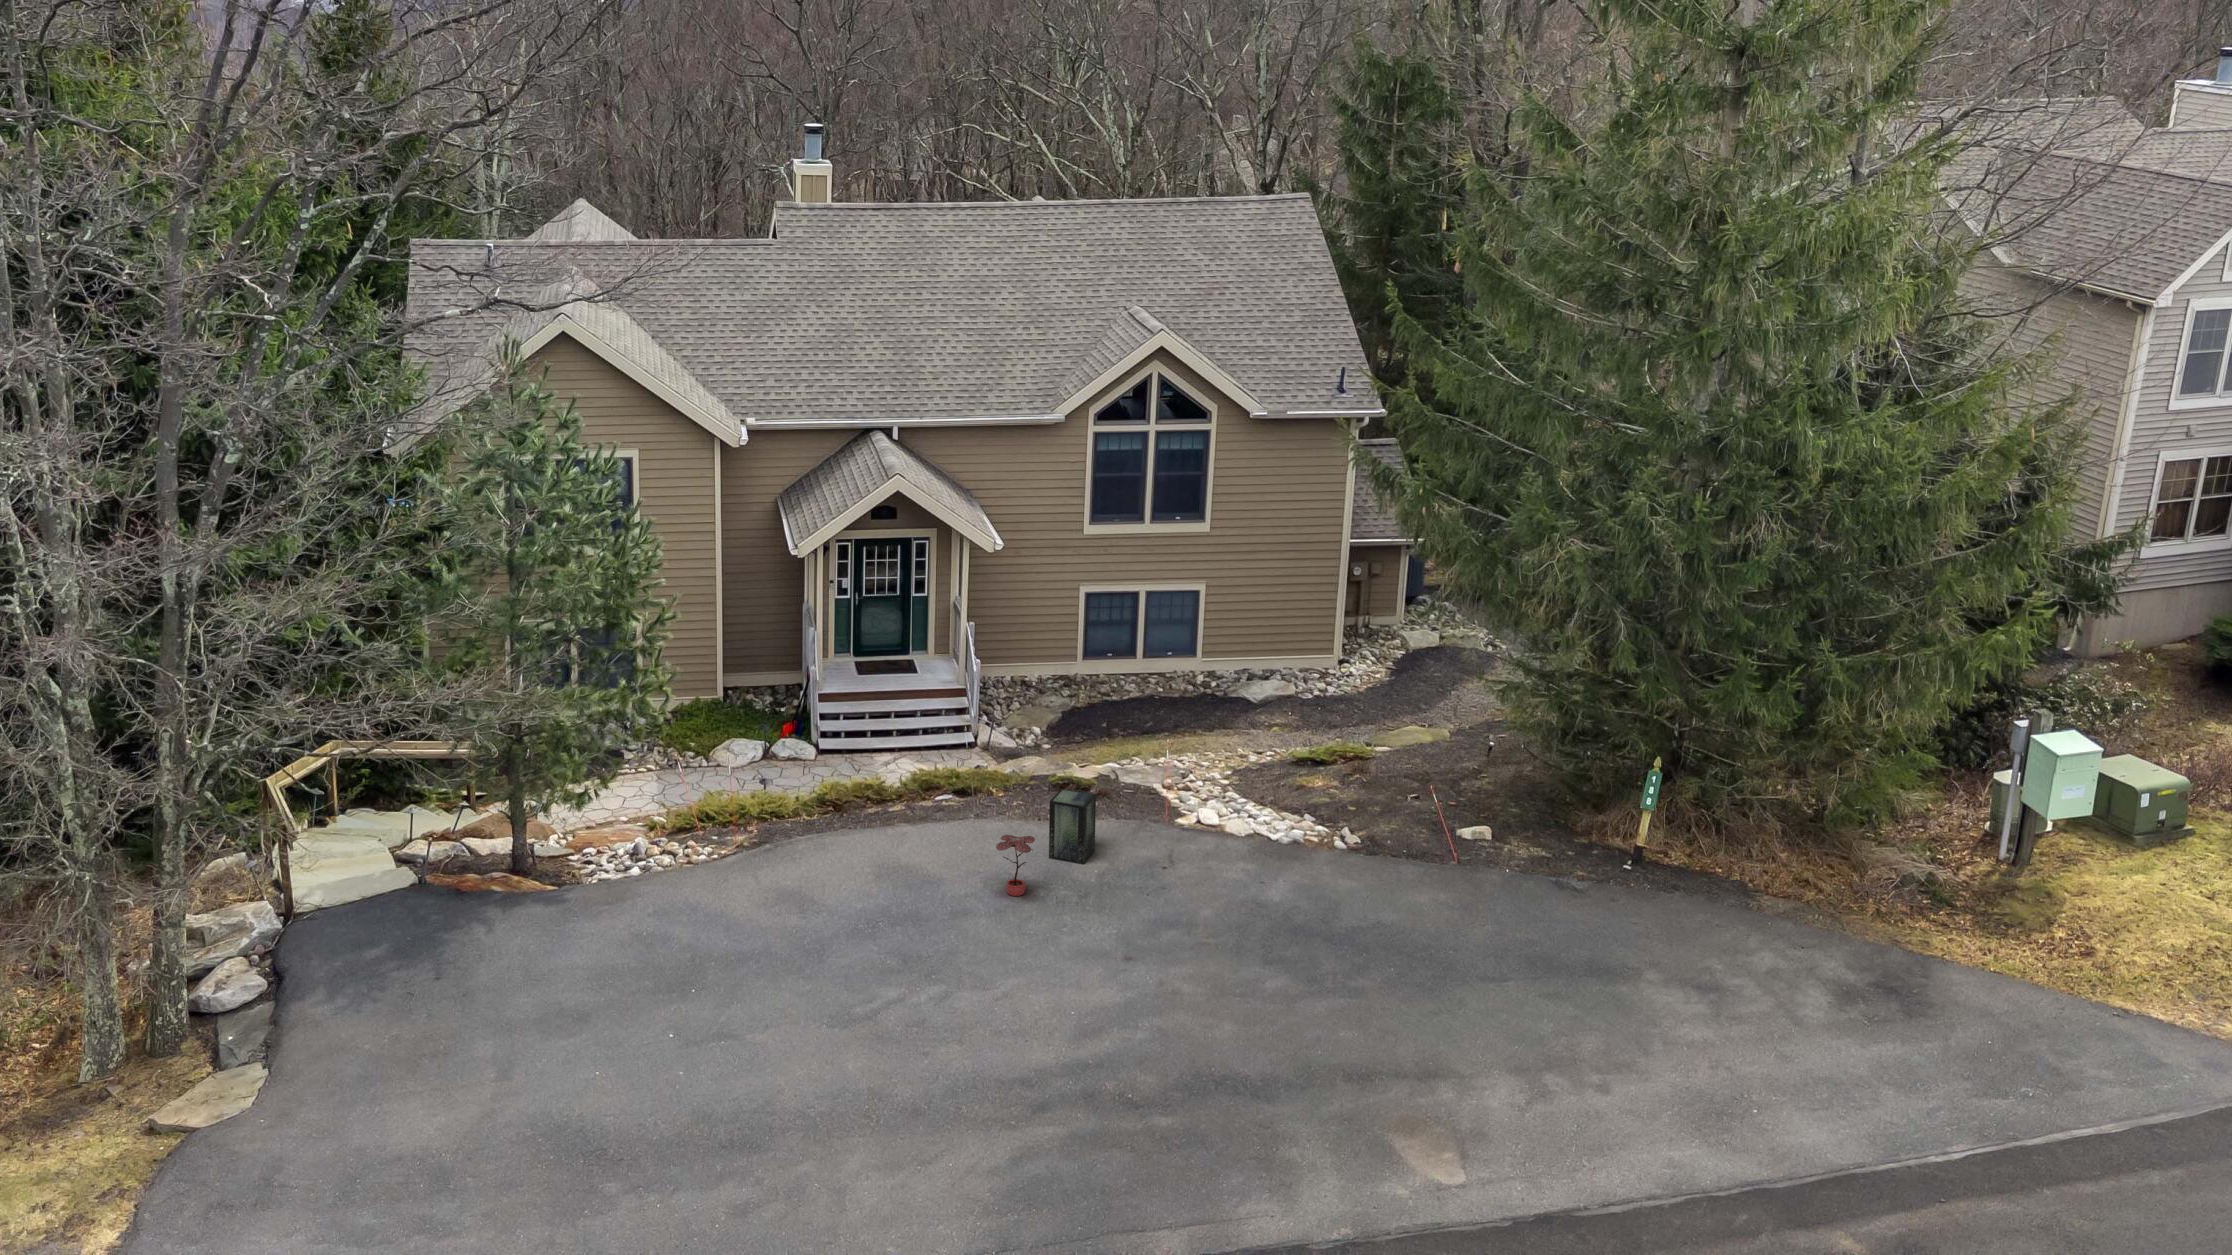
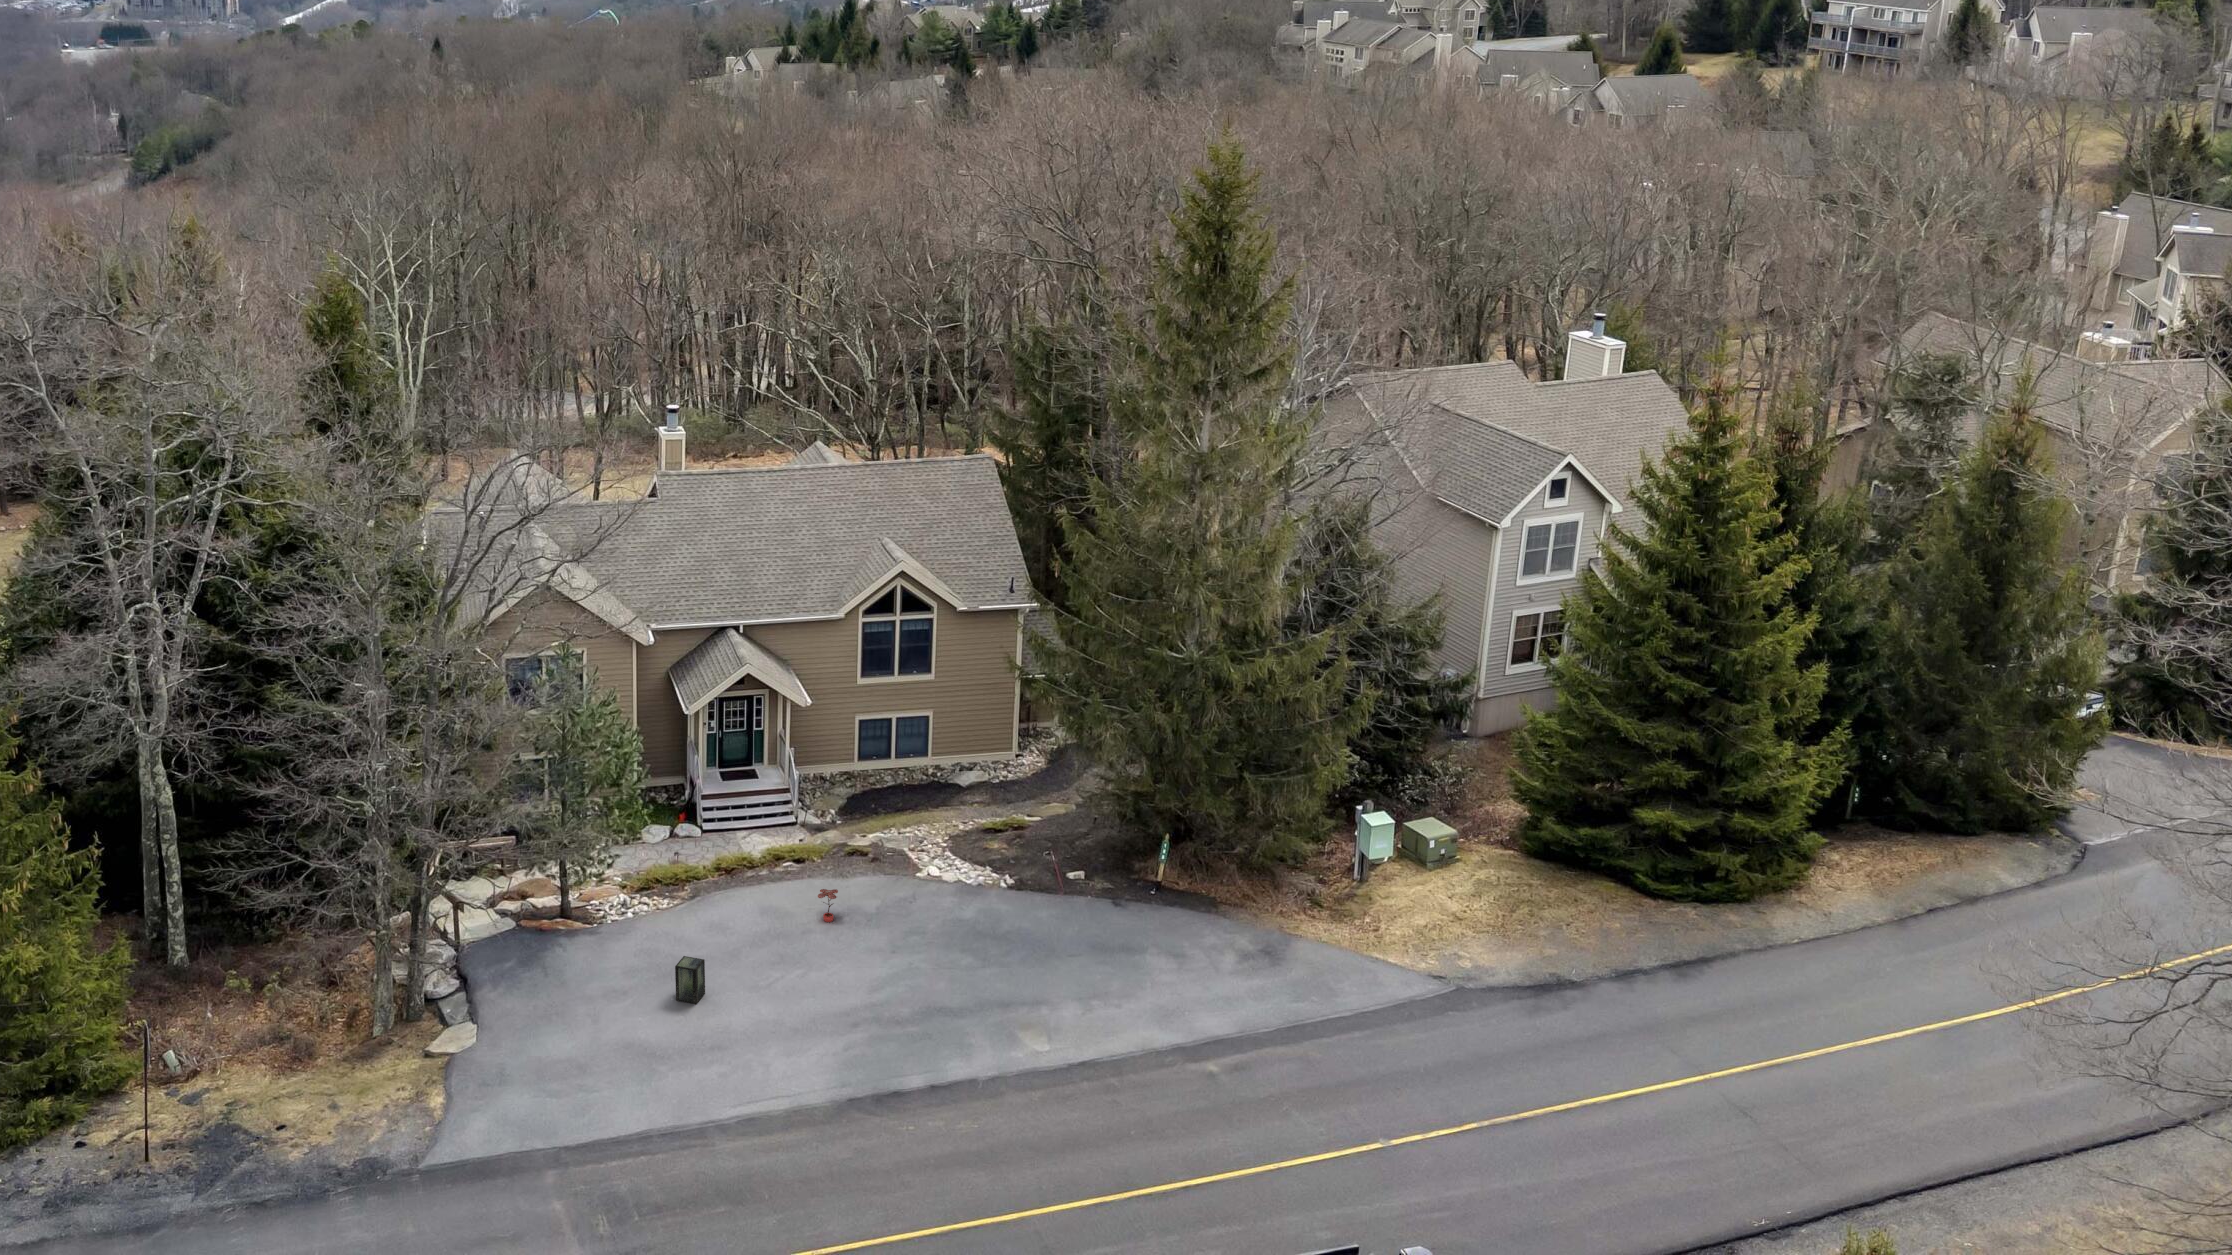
storage box: present [1049,789,1096,864] -> present [675,956,705,1004]

